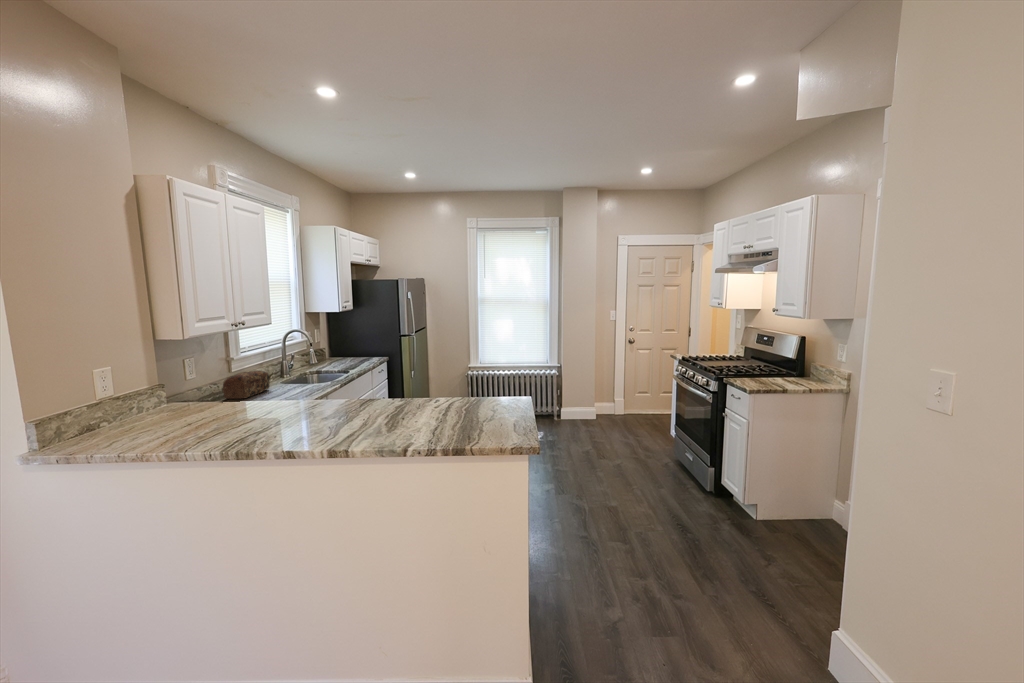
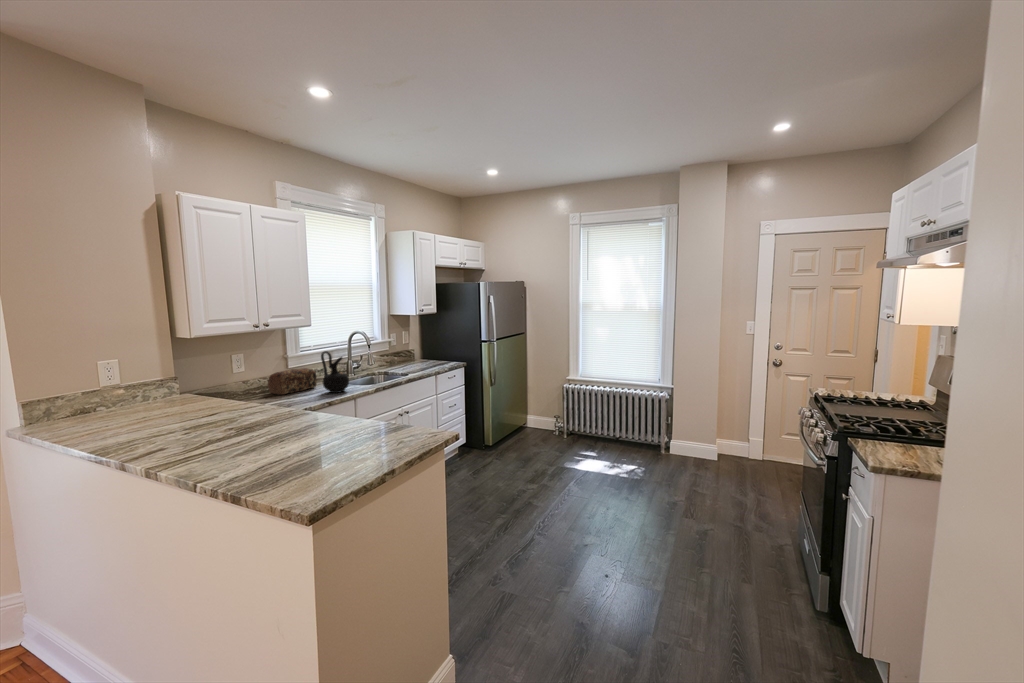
ceramic jug: none [284,351,314,392] -> present [321,351,349,393]

